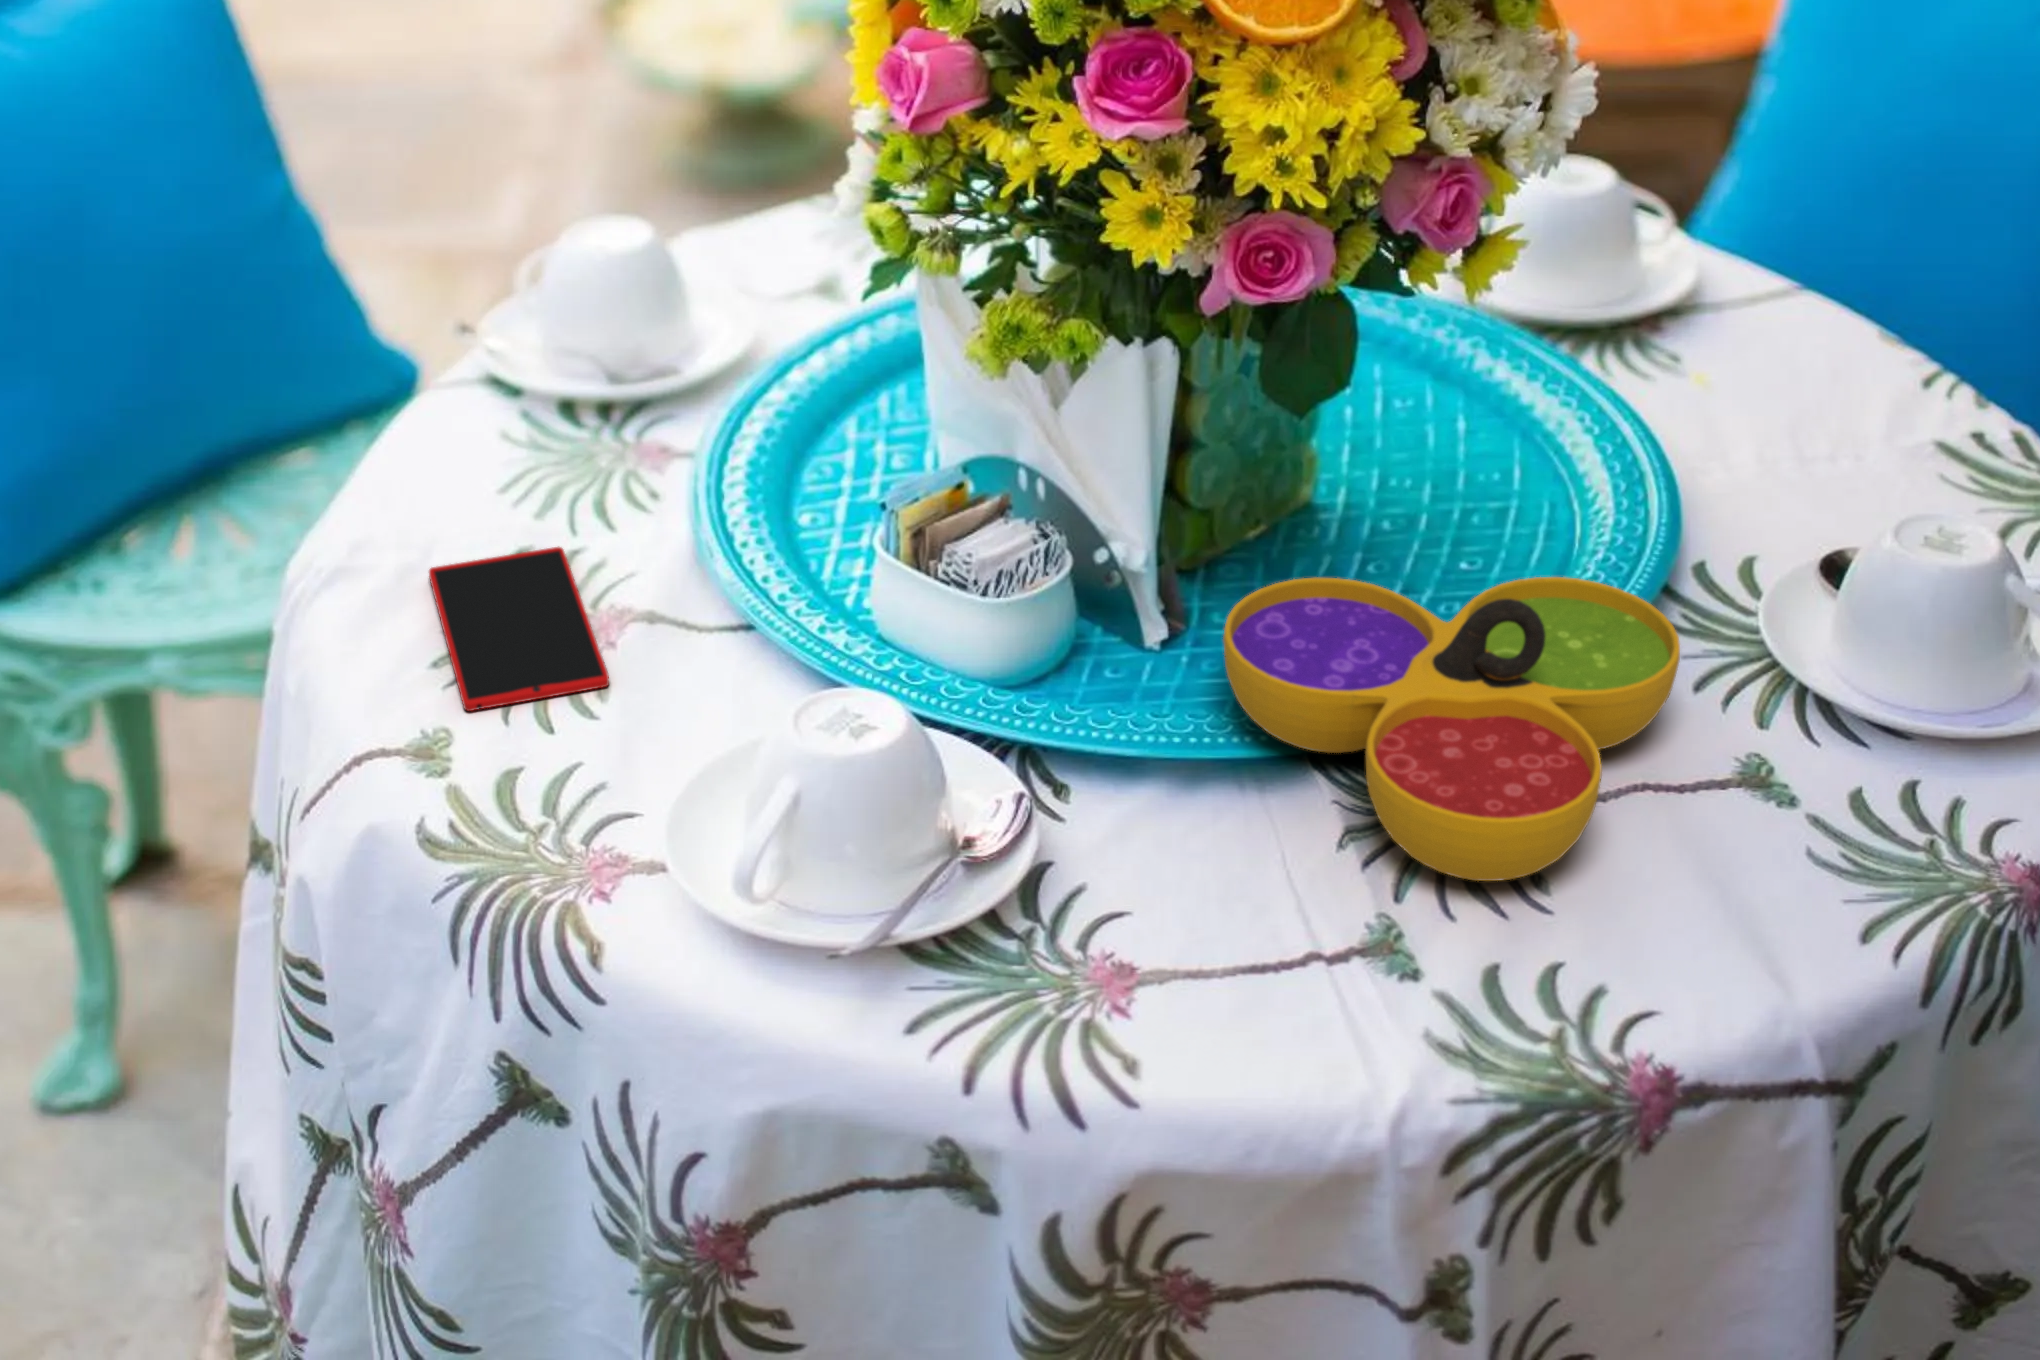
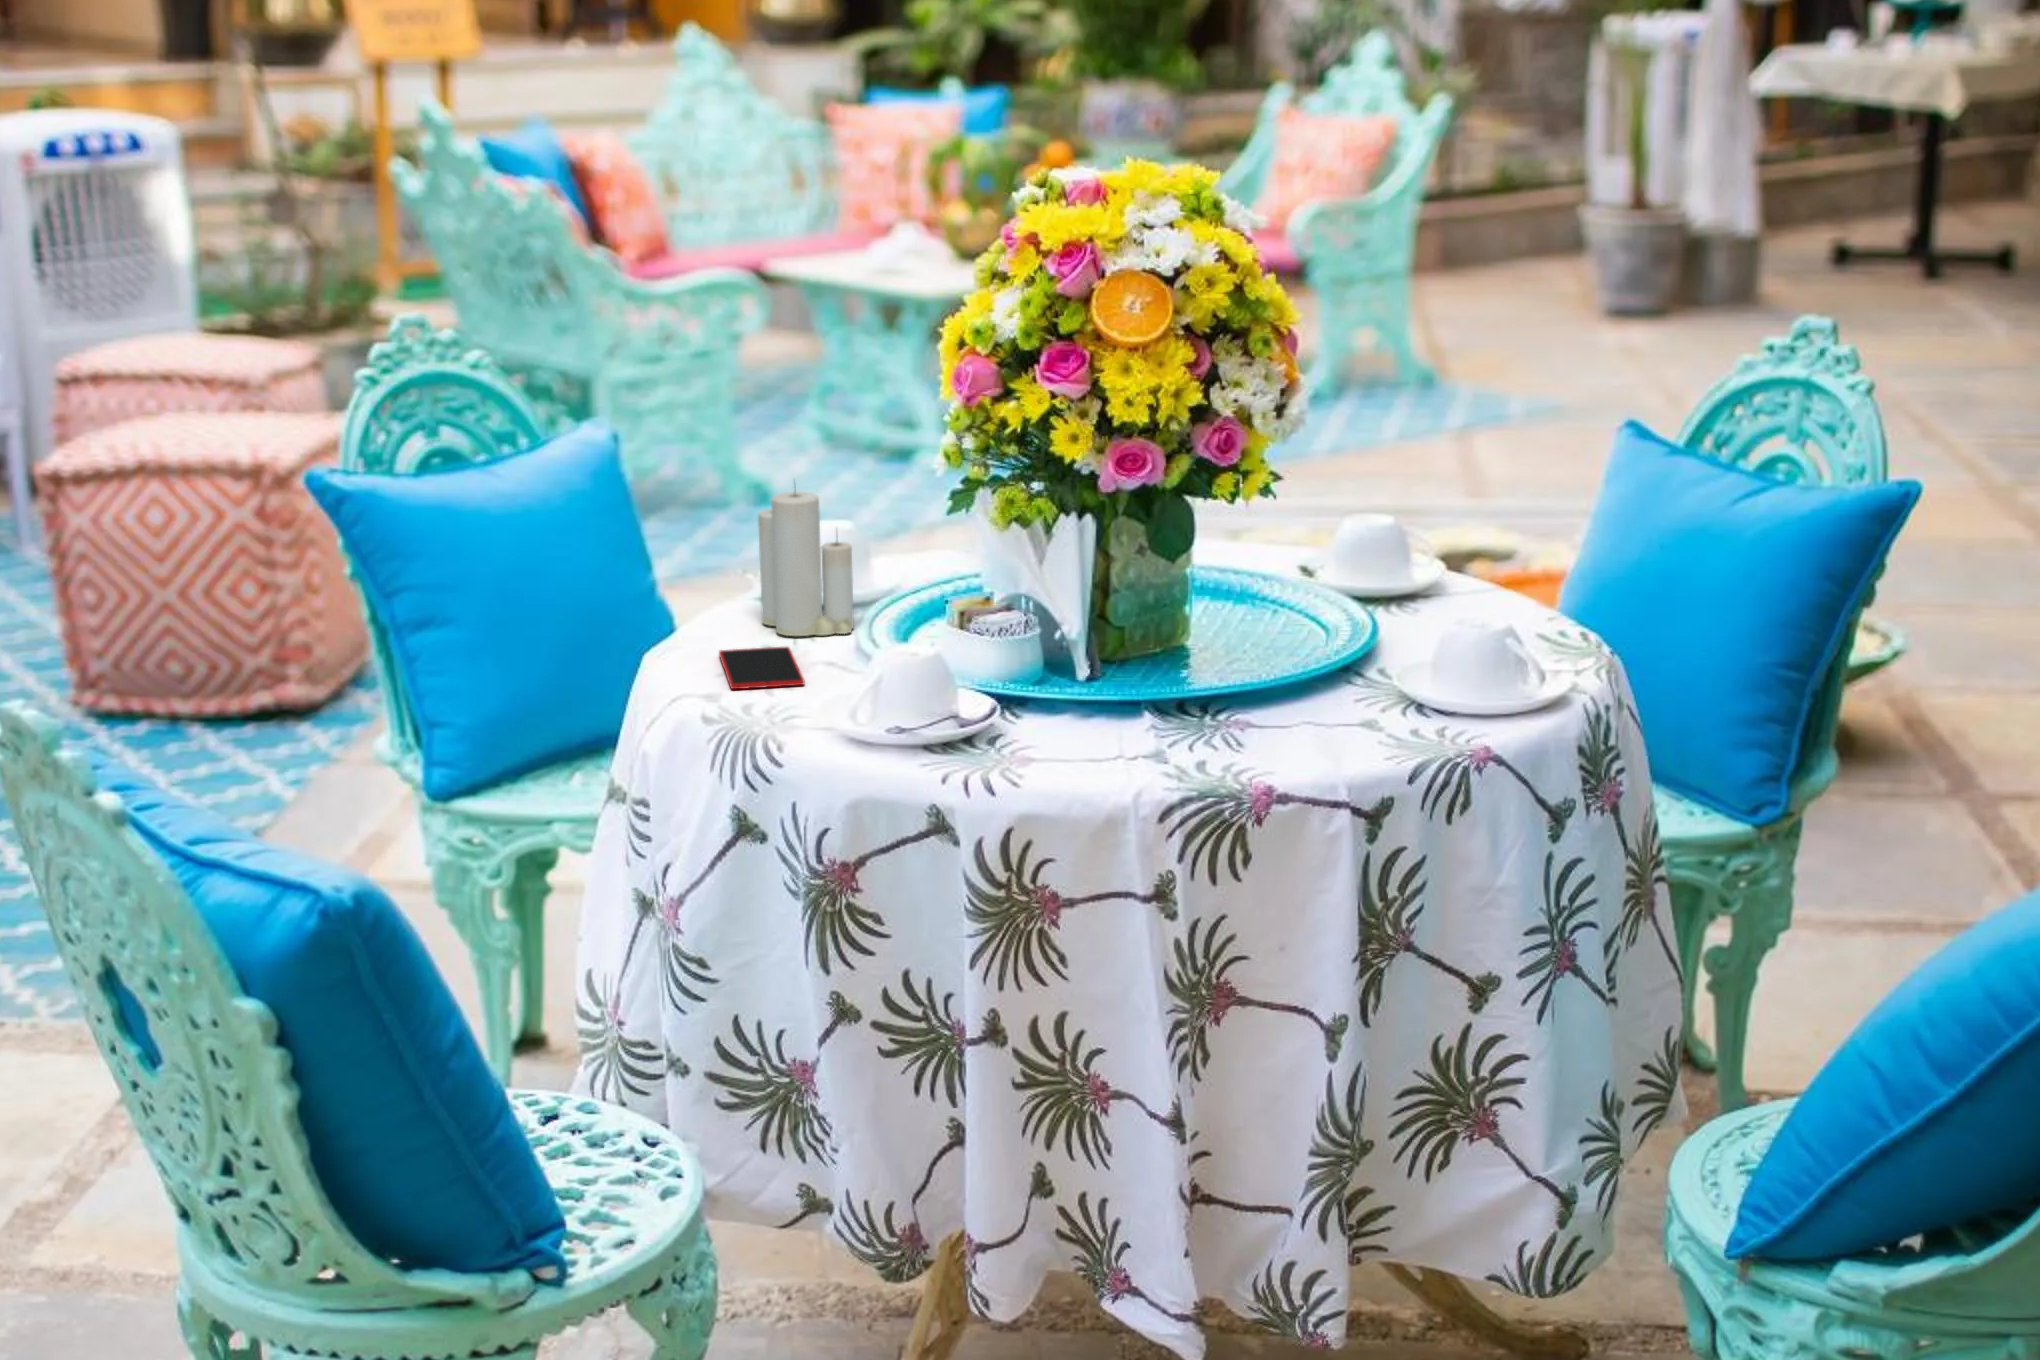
candle: none [481,216,674,500] -> present [758,491,854,636]
decorative bowl: present [1223,577,1680,881] -> none [1106,622,1332,740]

